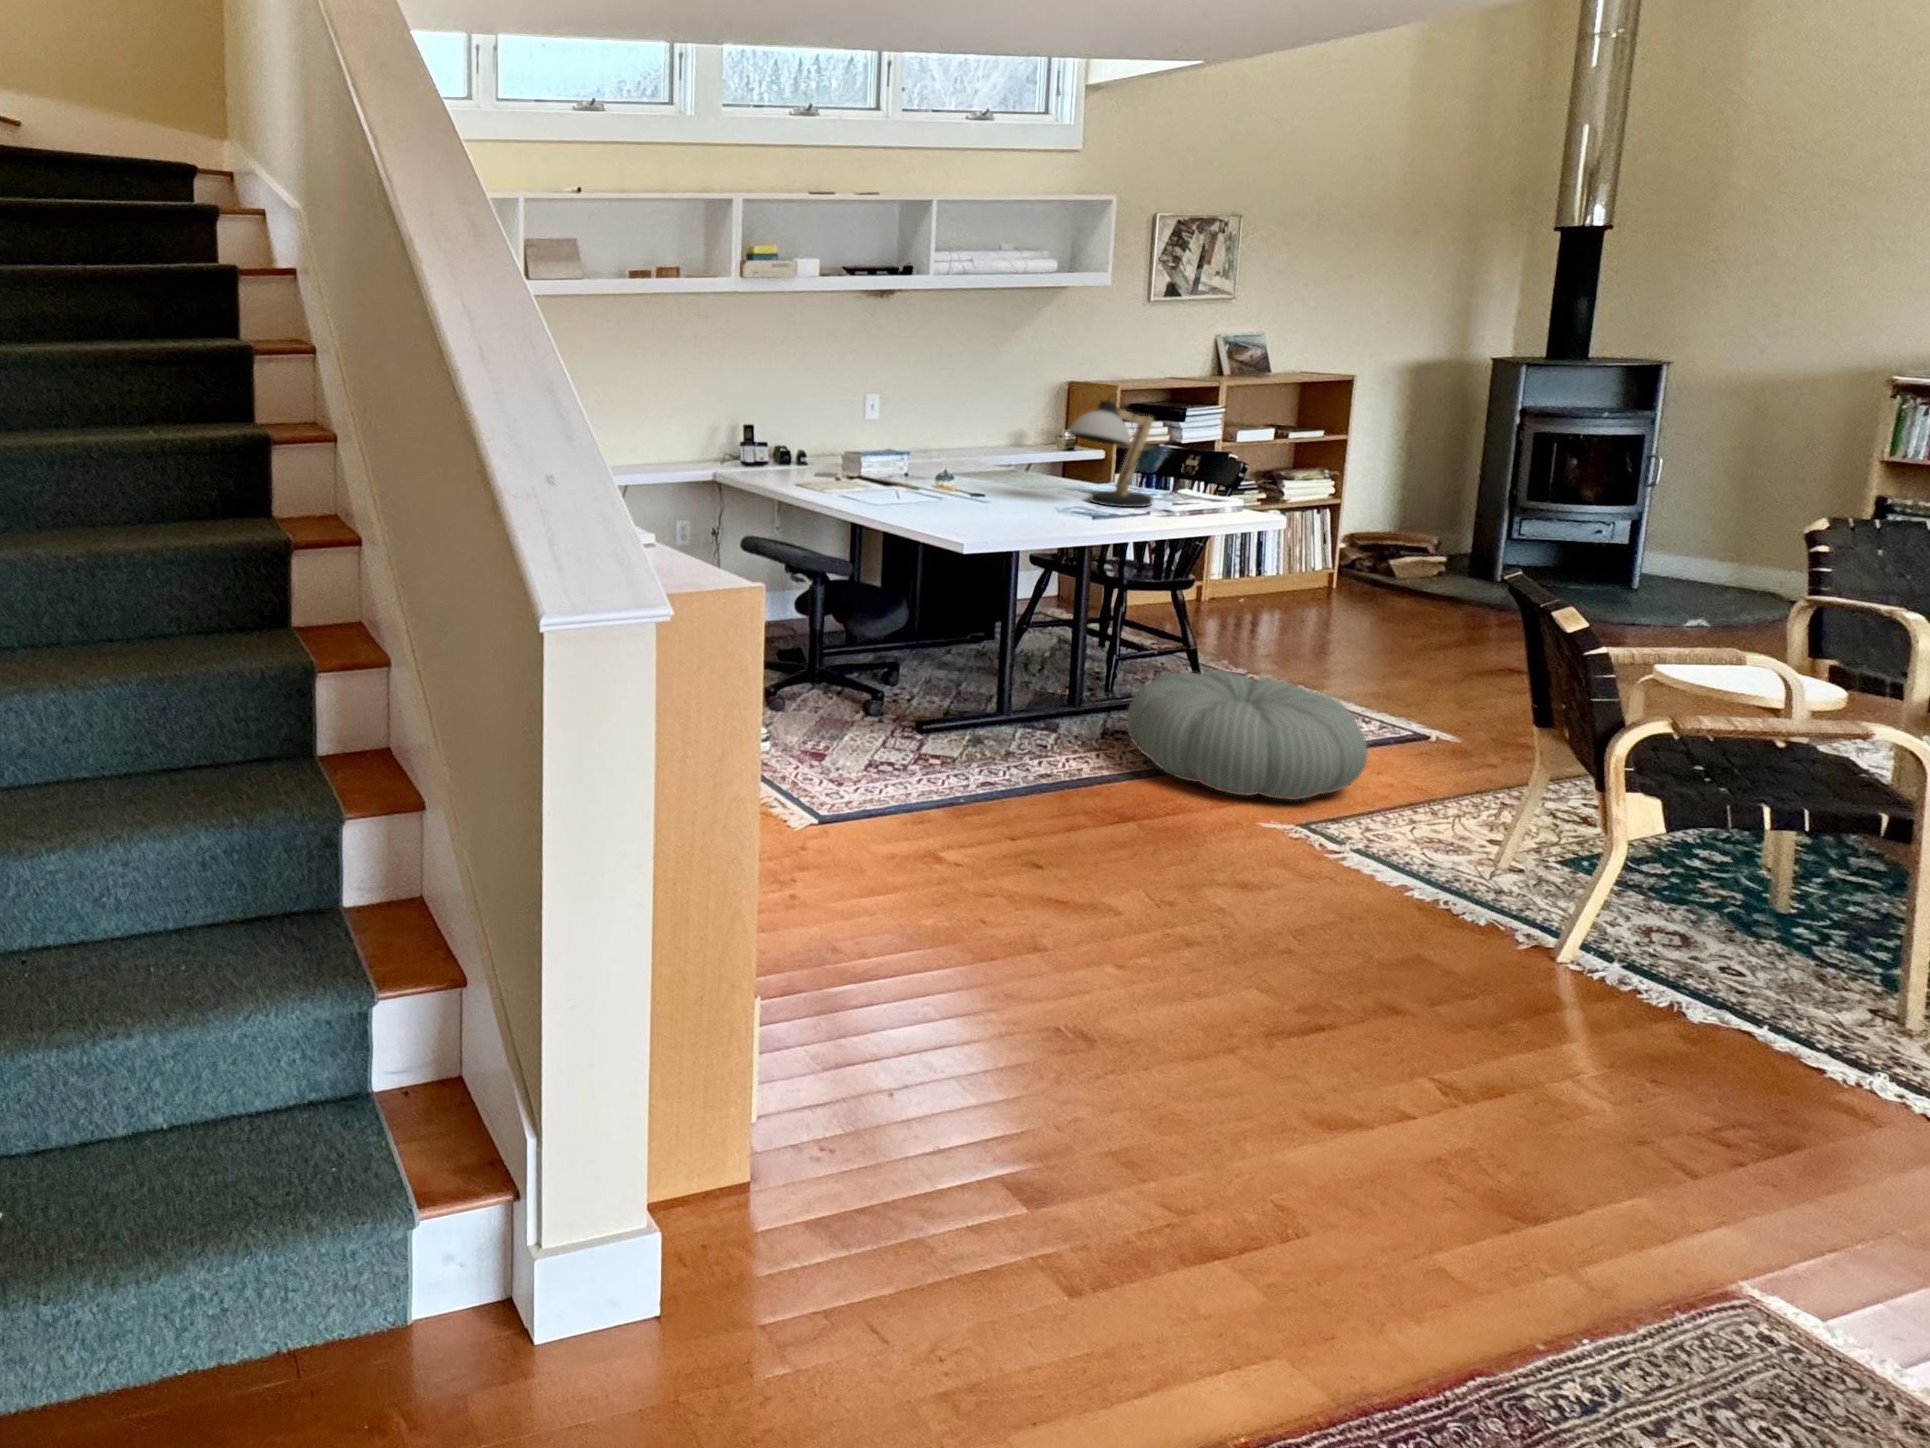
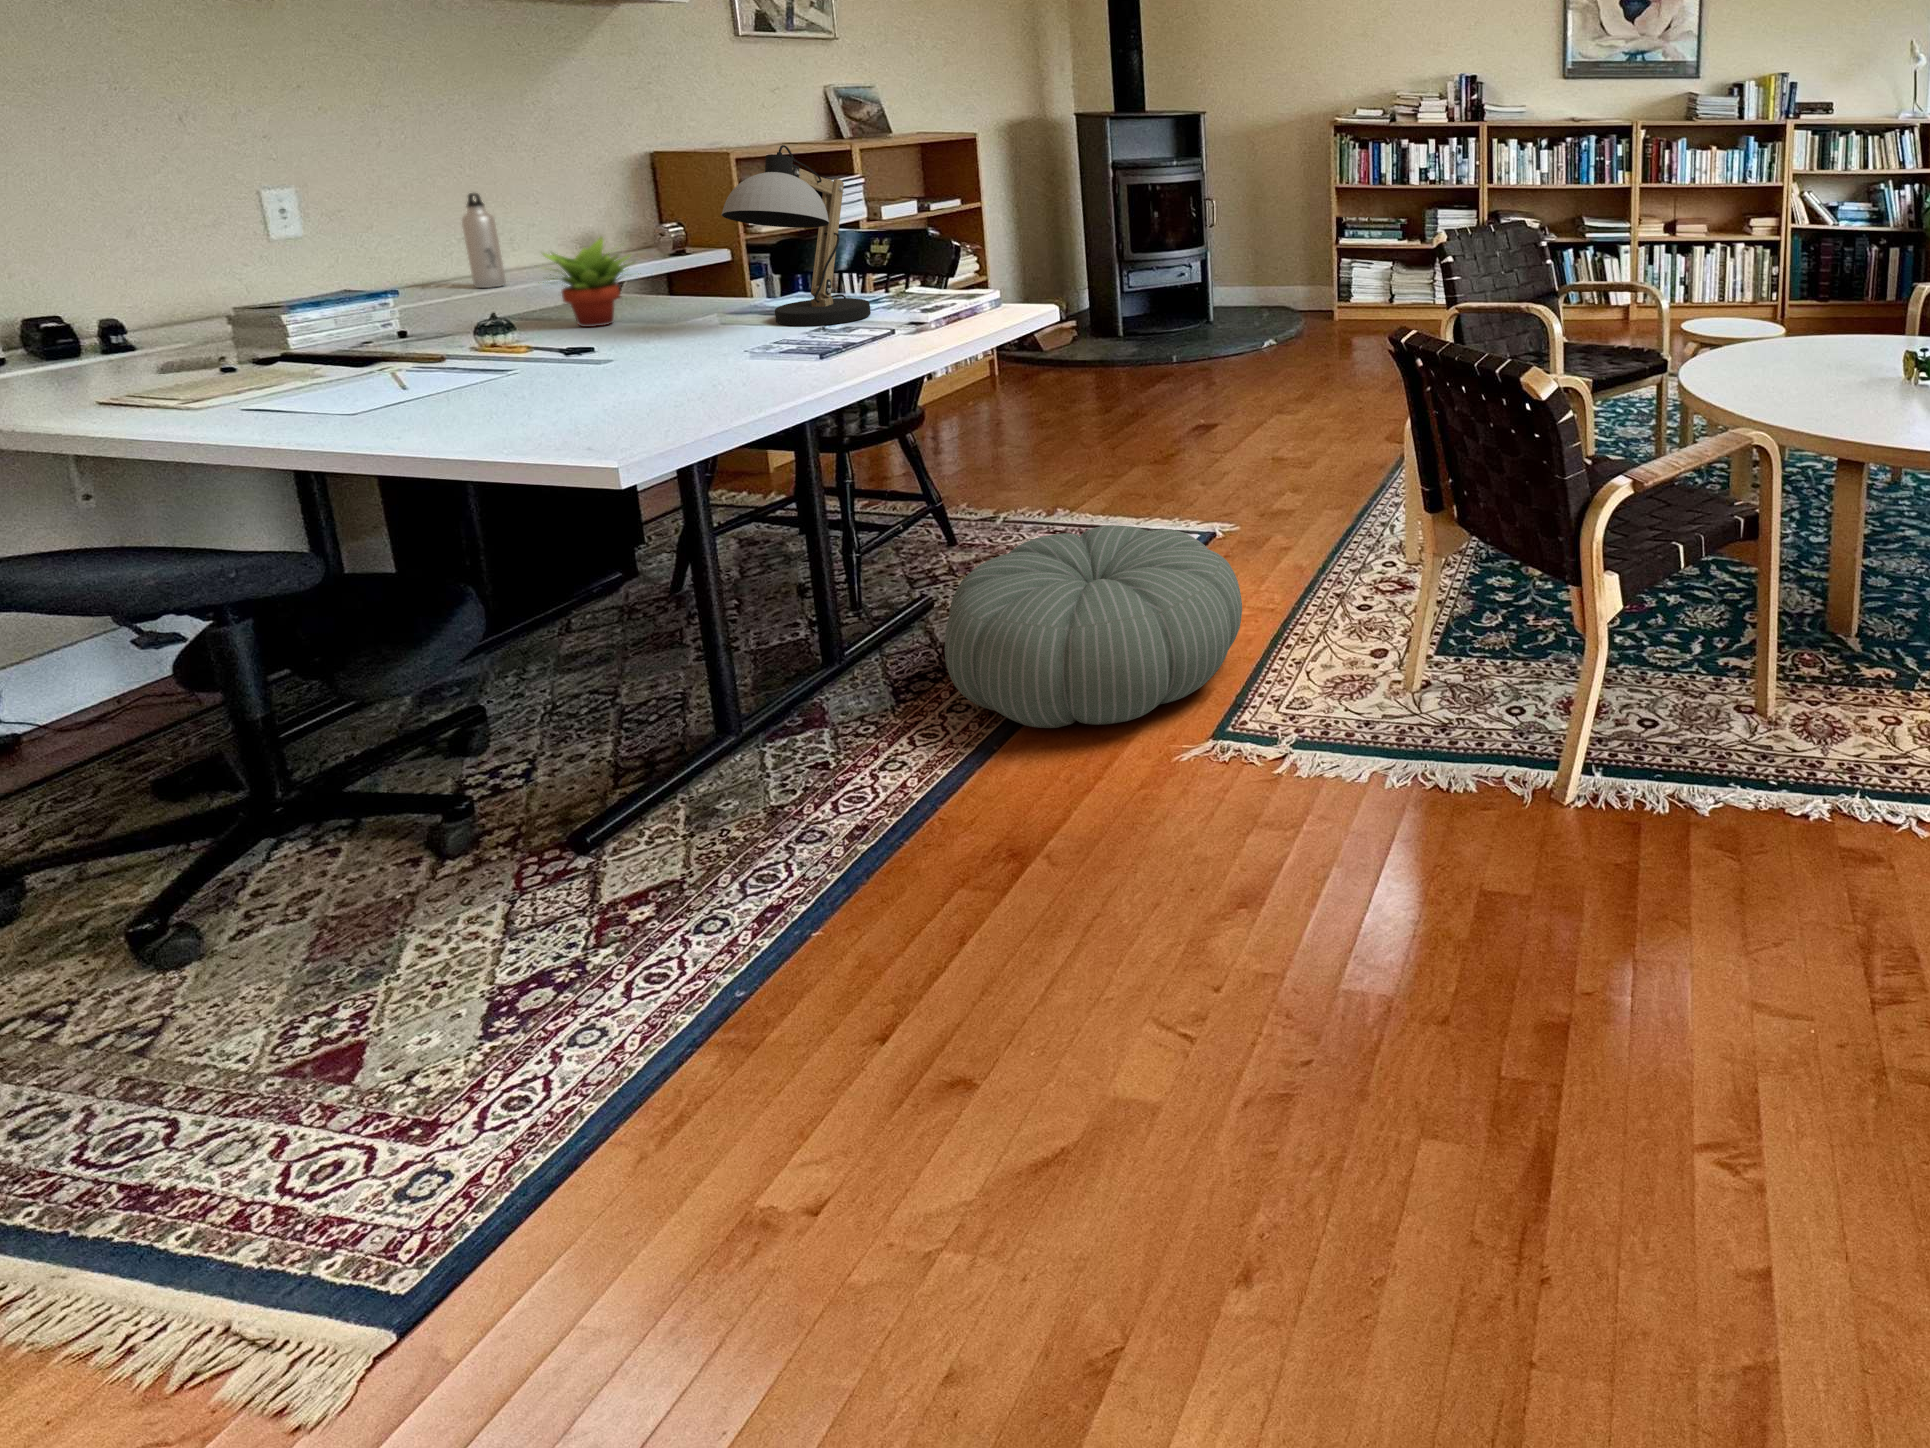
water bottle: none [949,405,967,459] -> present [462,193,506,288]
succulent plant: none [970,438,1023,488] -> present [543,237,632,327]

